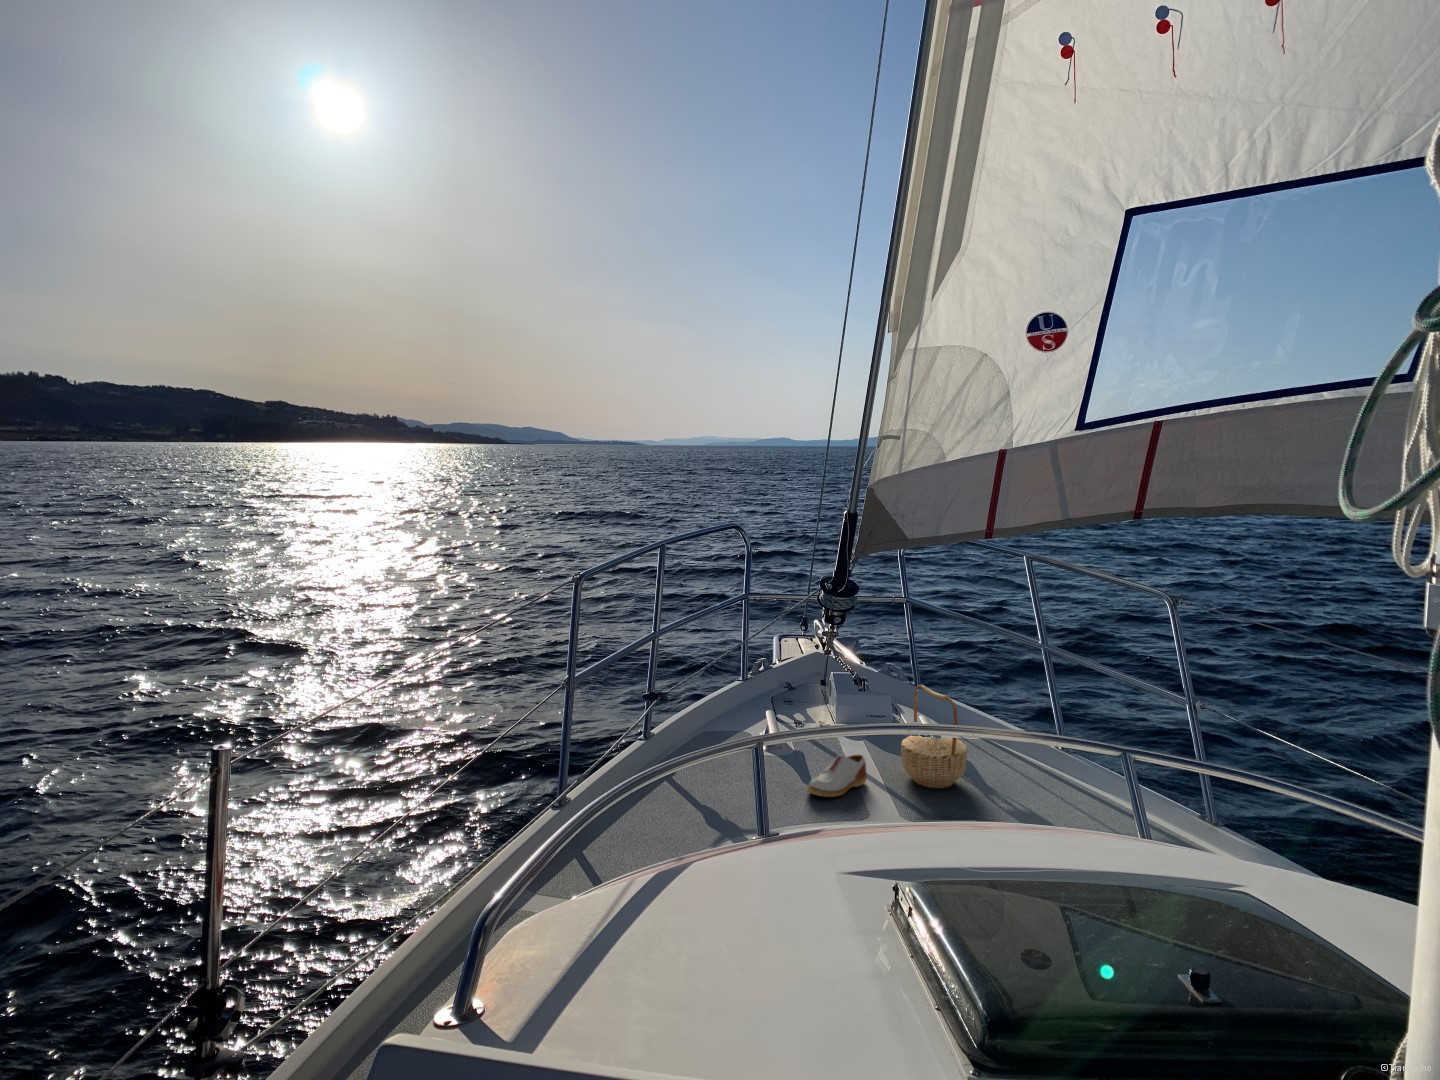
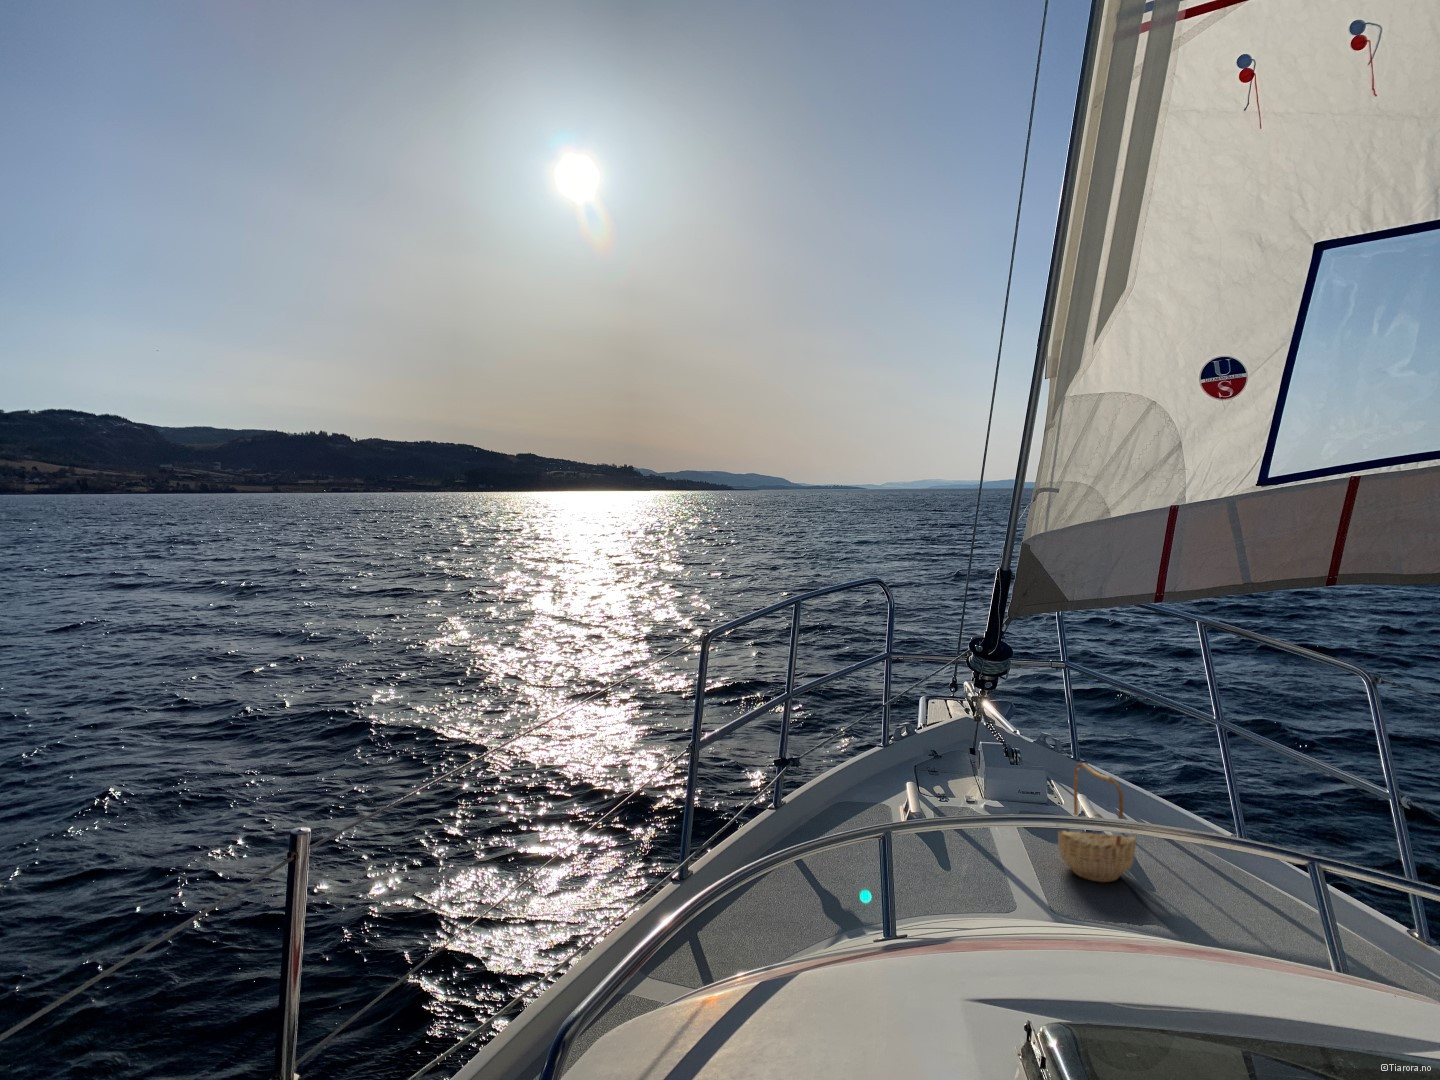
shoe: present [808,755,867,797] -> none [950,837,1018,884]

